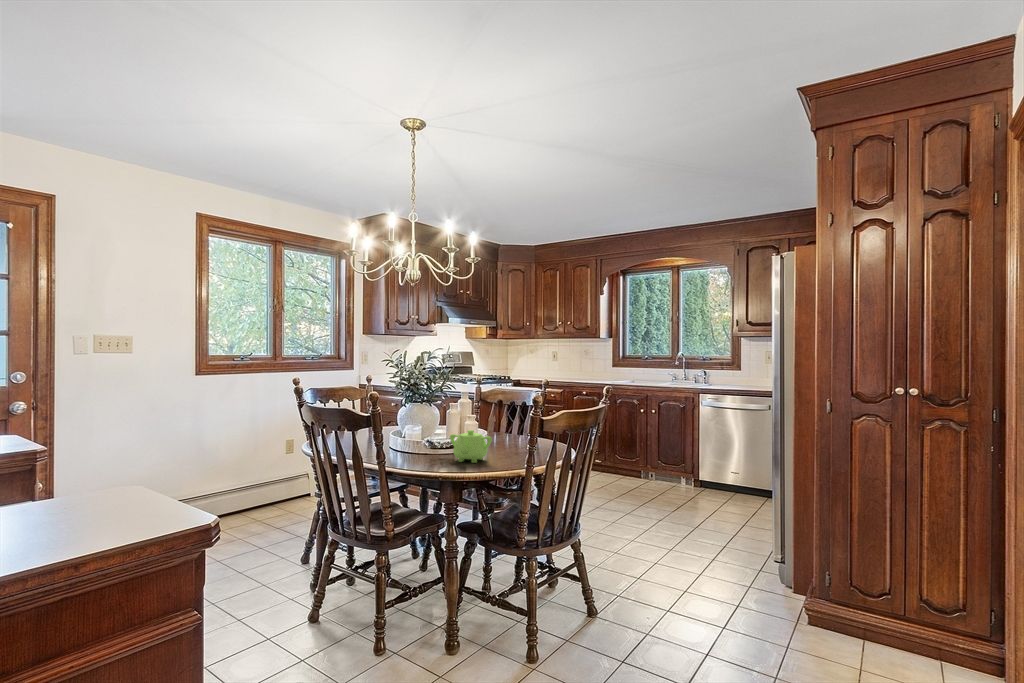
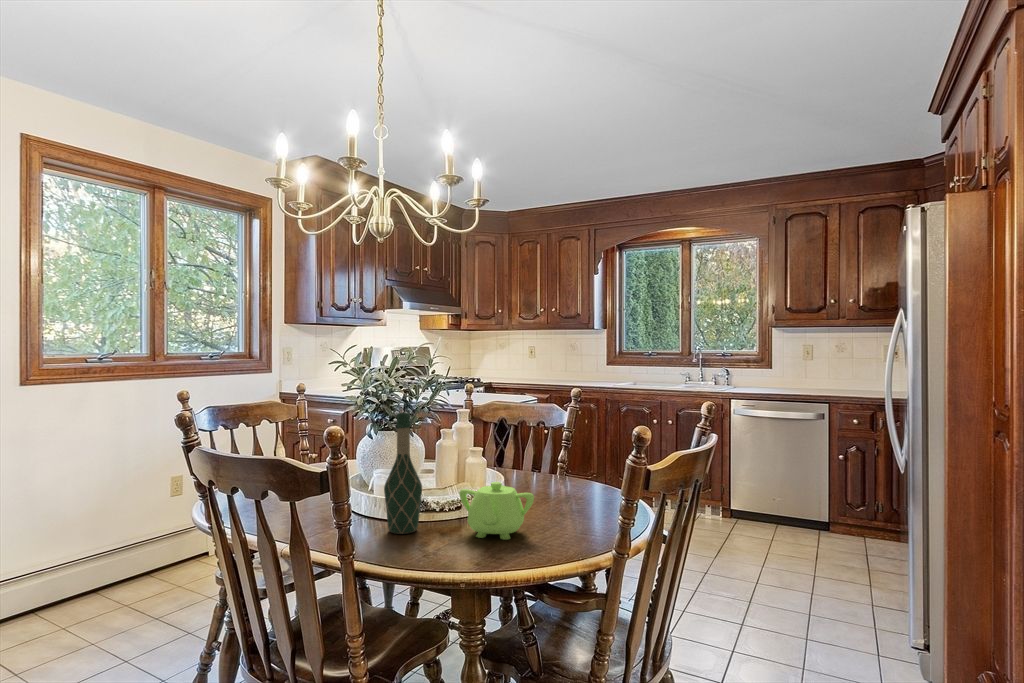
wine bottle: none [407,389,429,459] -> present [384,412,422,534]

